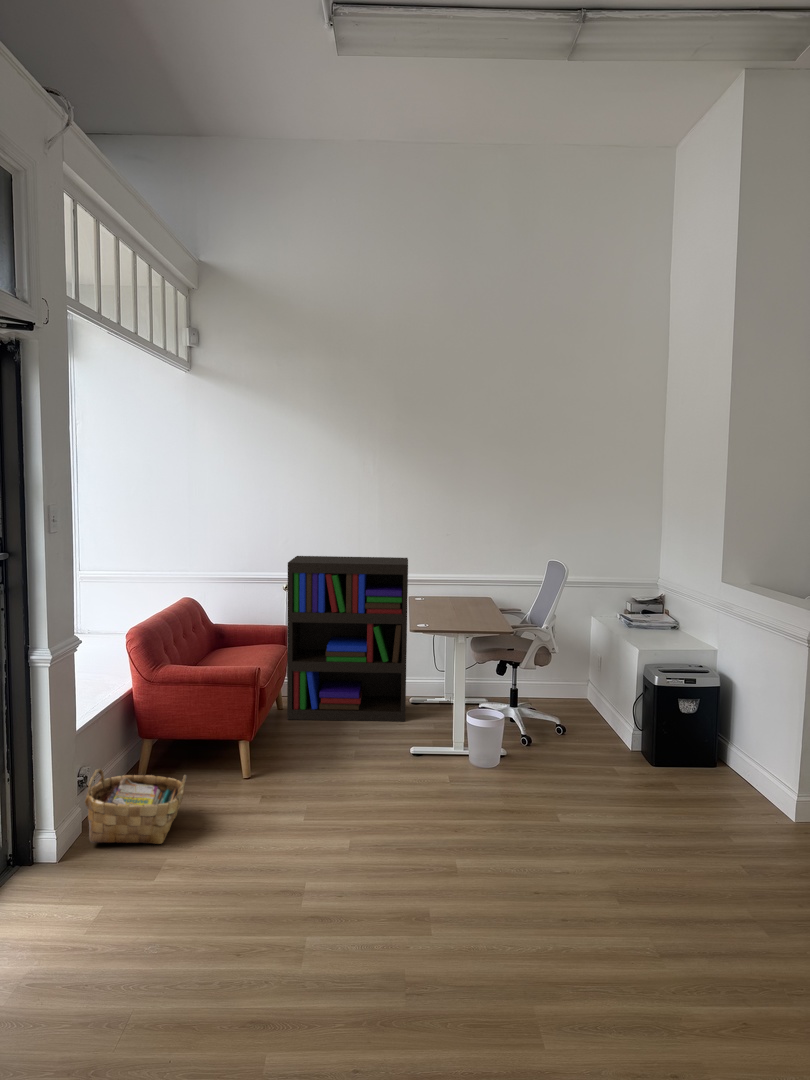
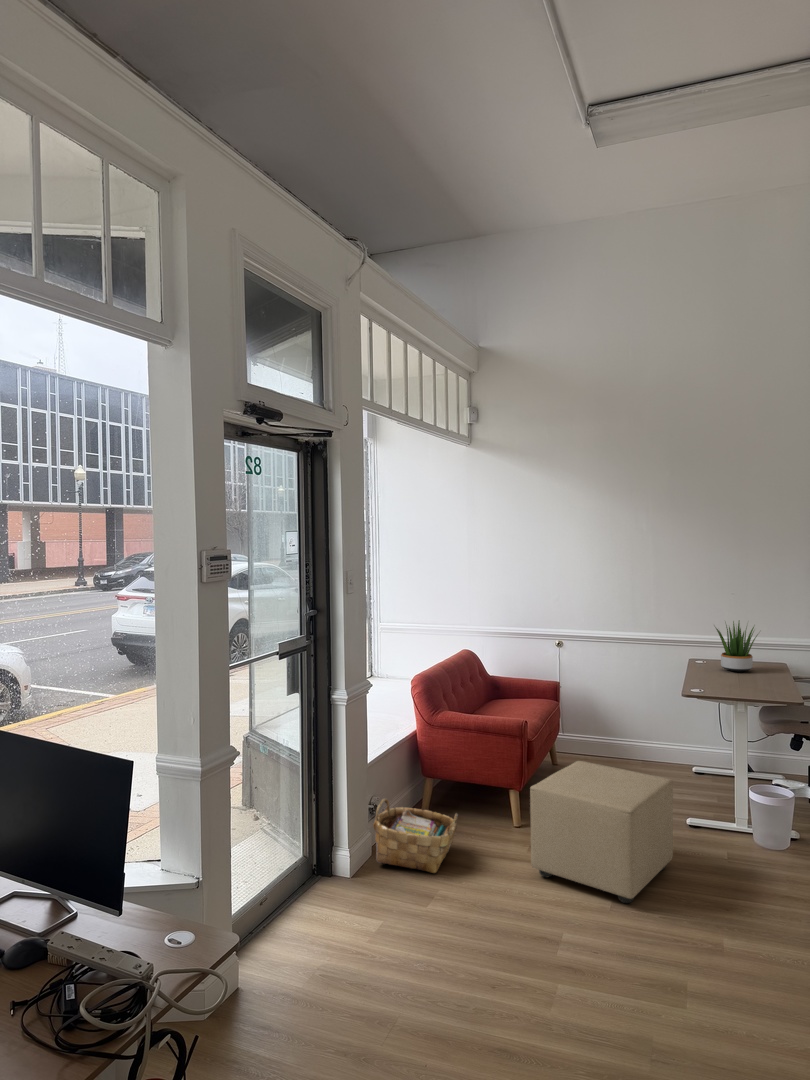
bookshelf: present [287,556,408,722] -> none [559,614,686,790]
potted plant: none [435,557,479,607] -> present [715,620,758,672]
ottoman: none [268,705,407,842] -> present [530,761,673,903]

